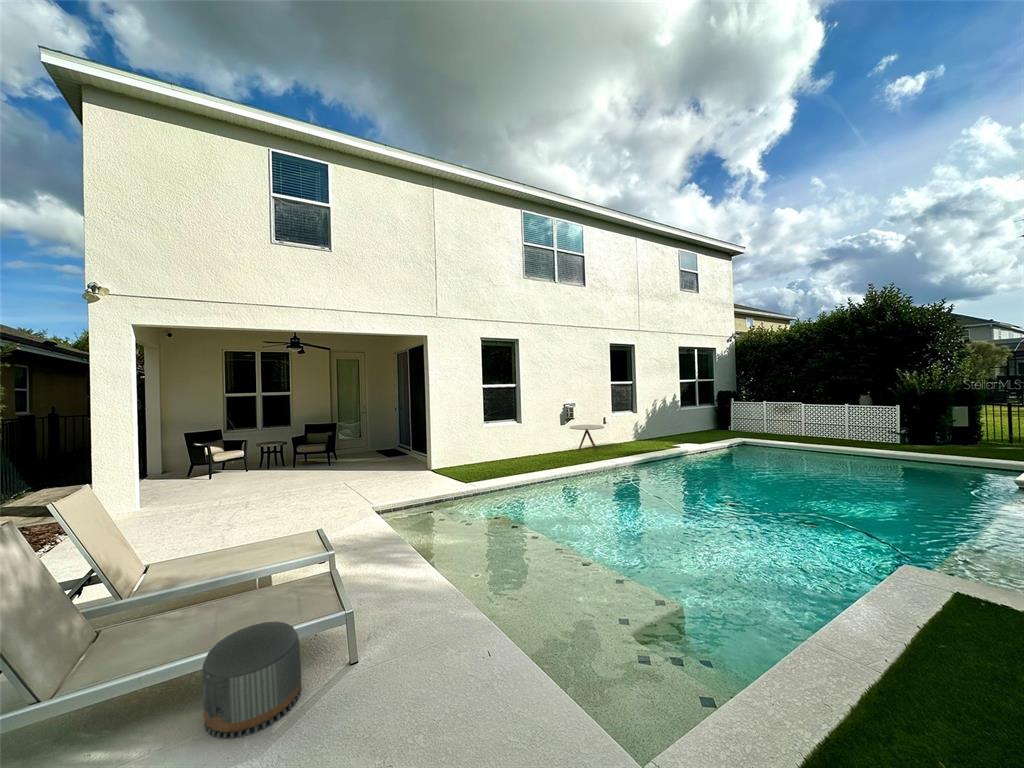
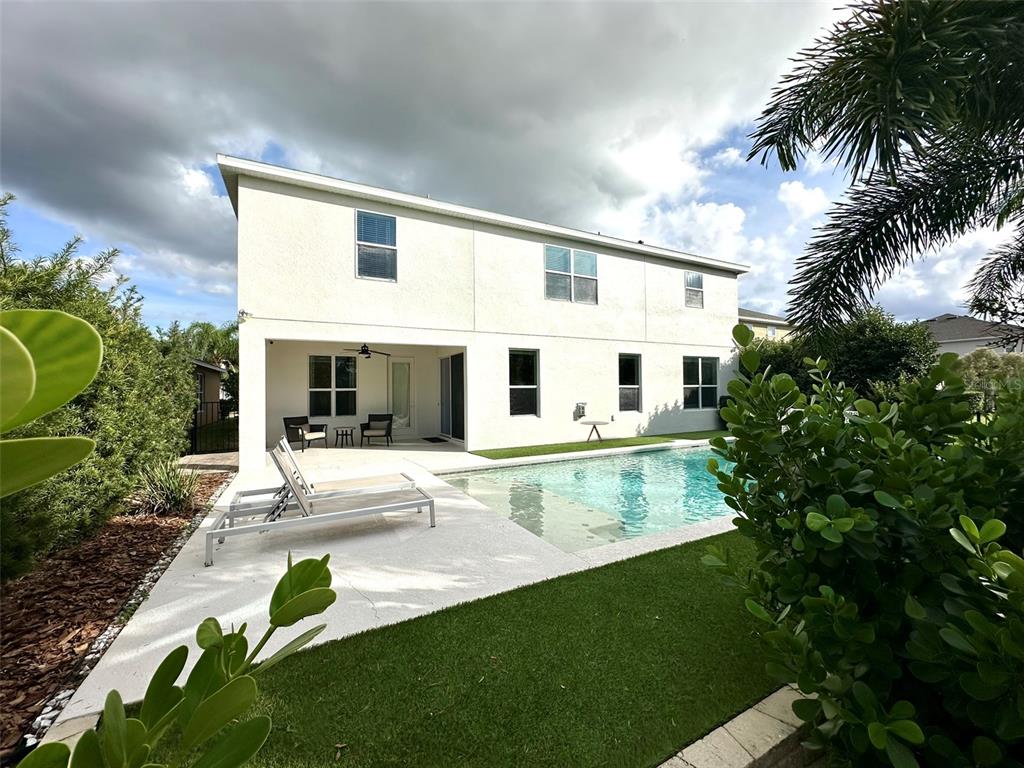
pouf: present [202,622,302,739] -> none [381,498,419,538]

